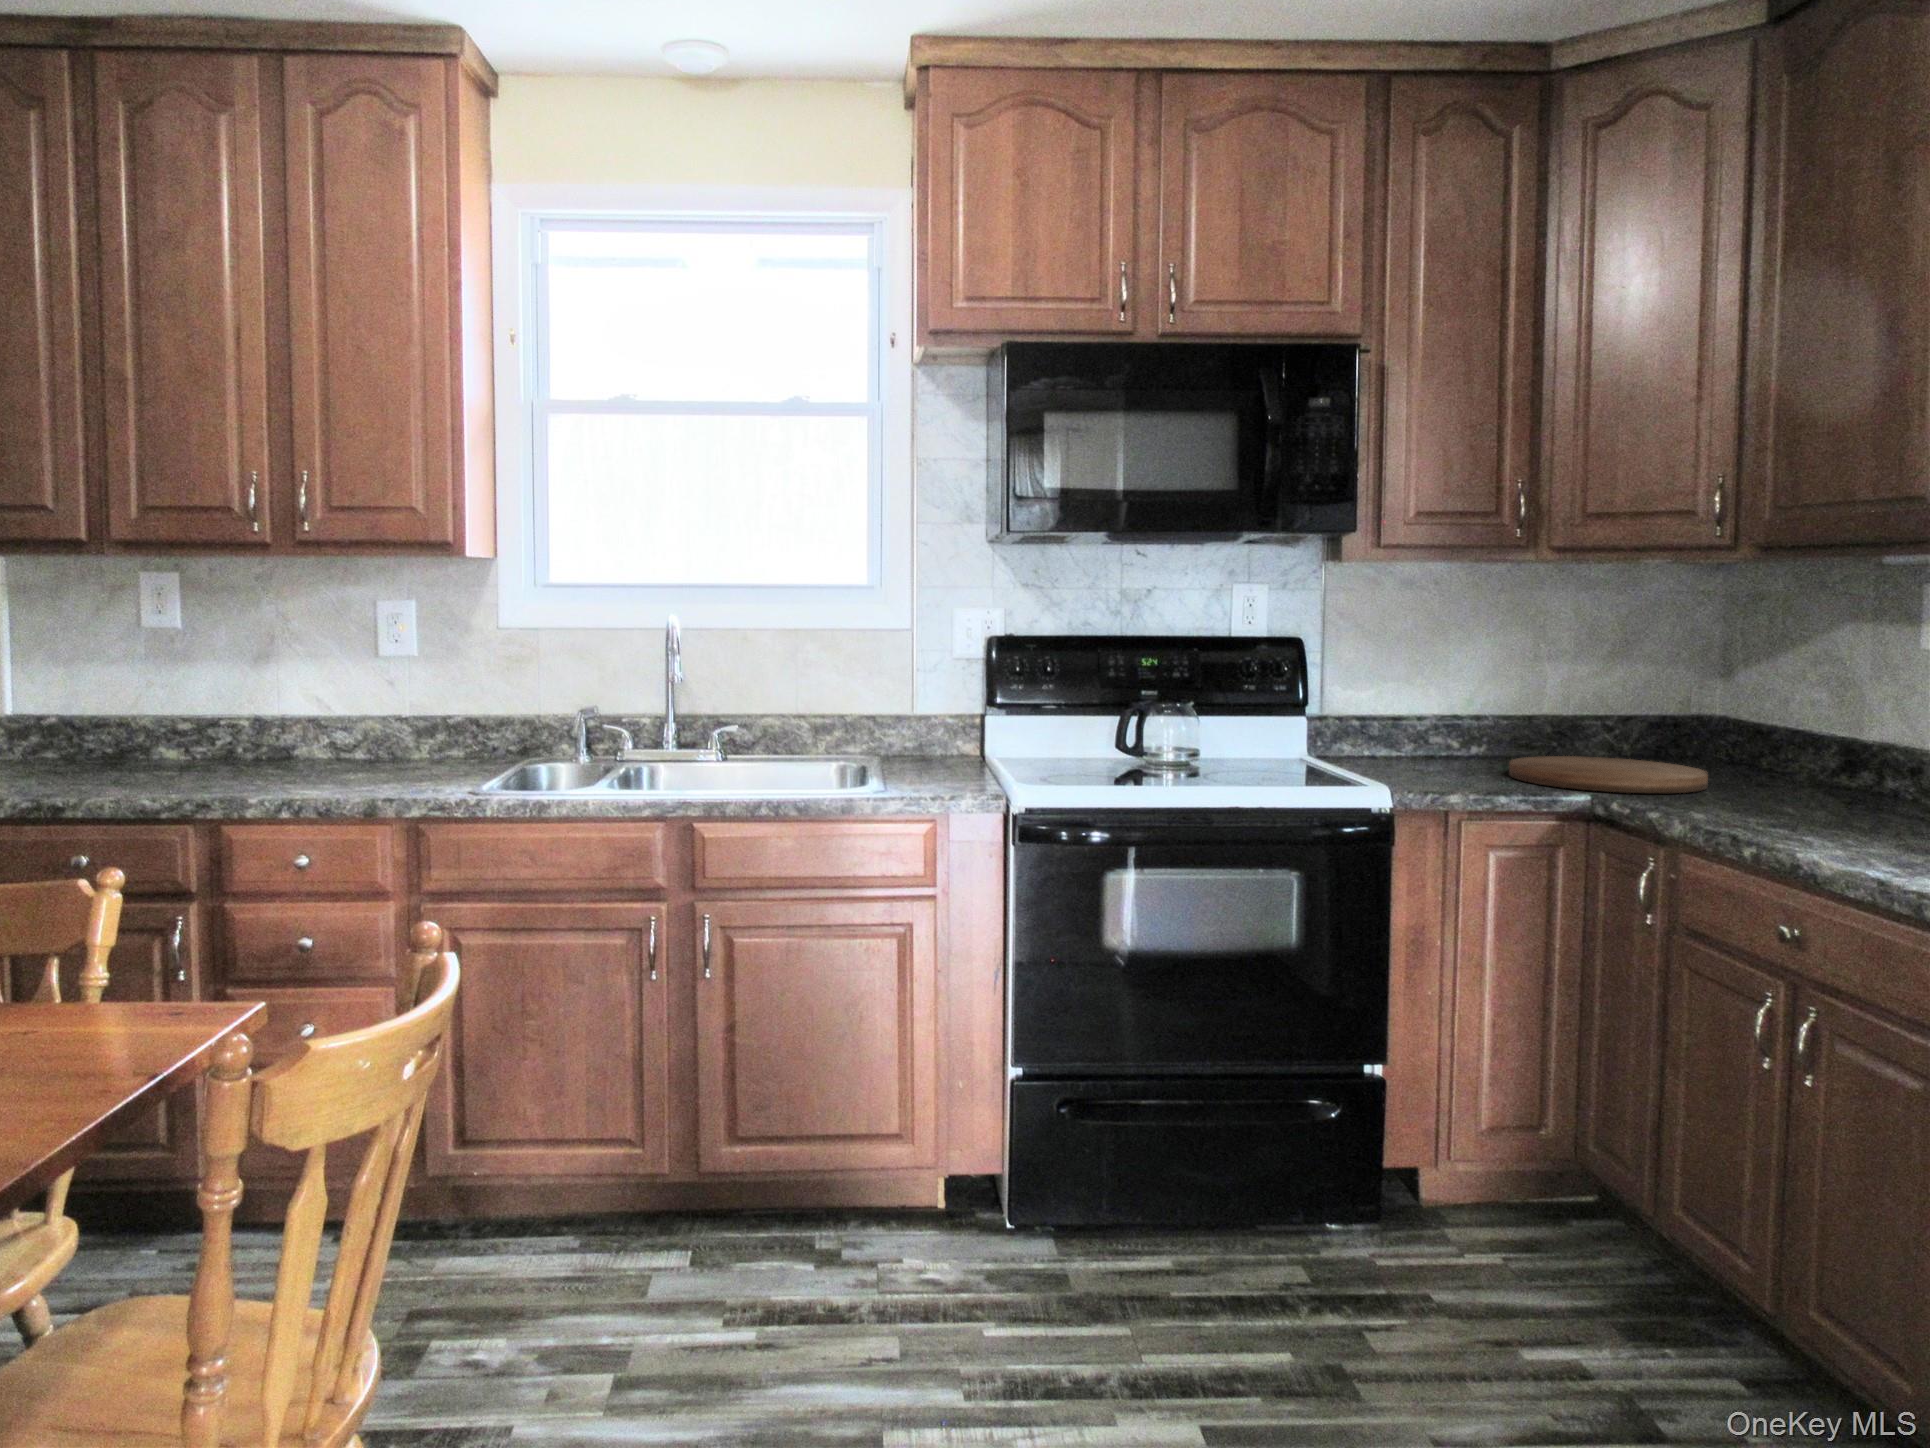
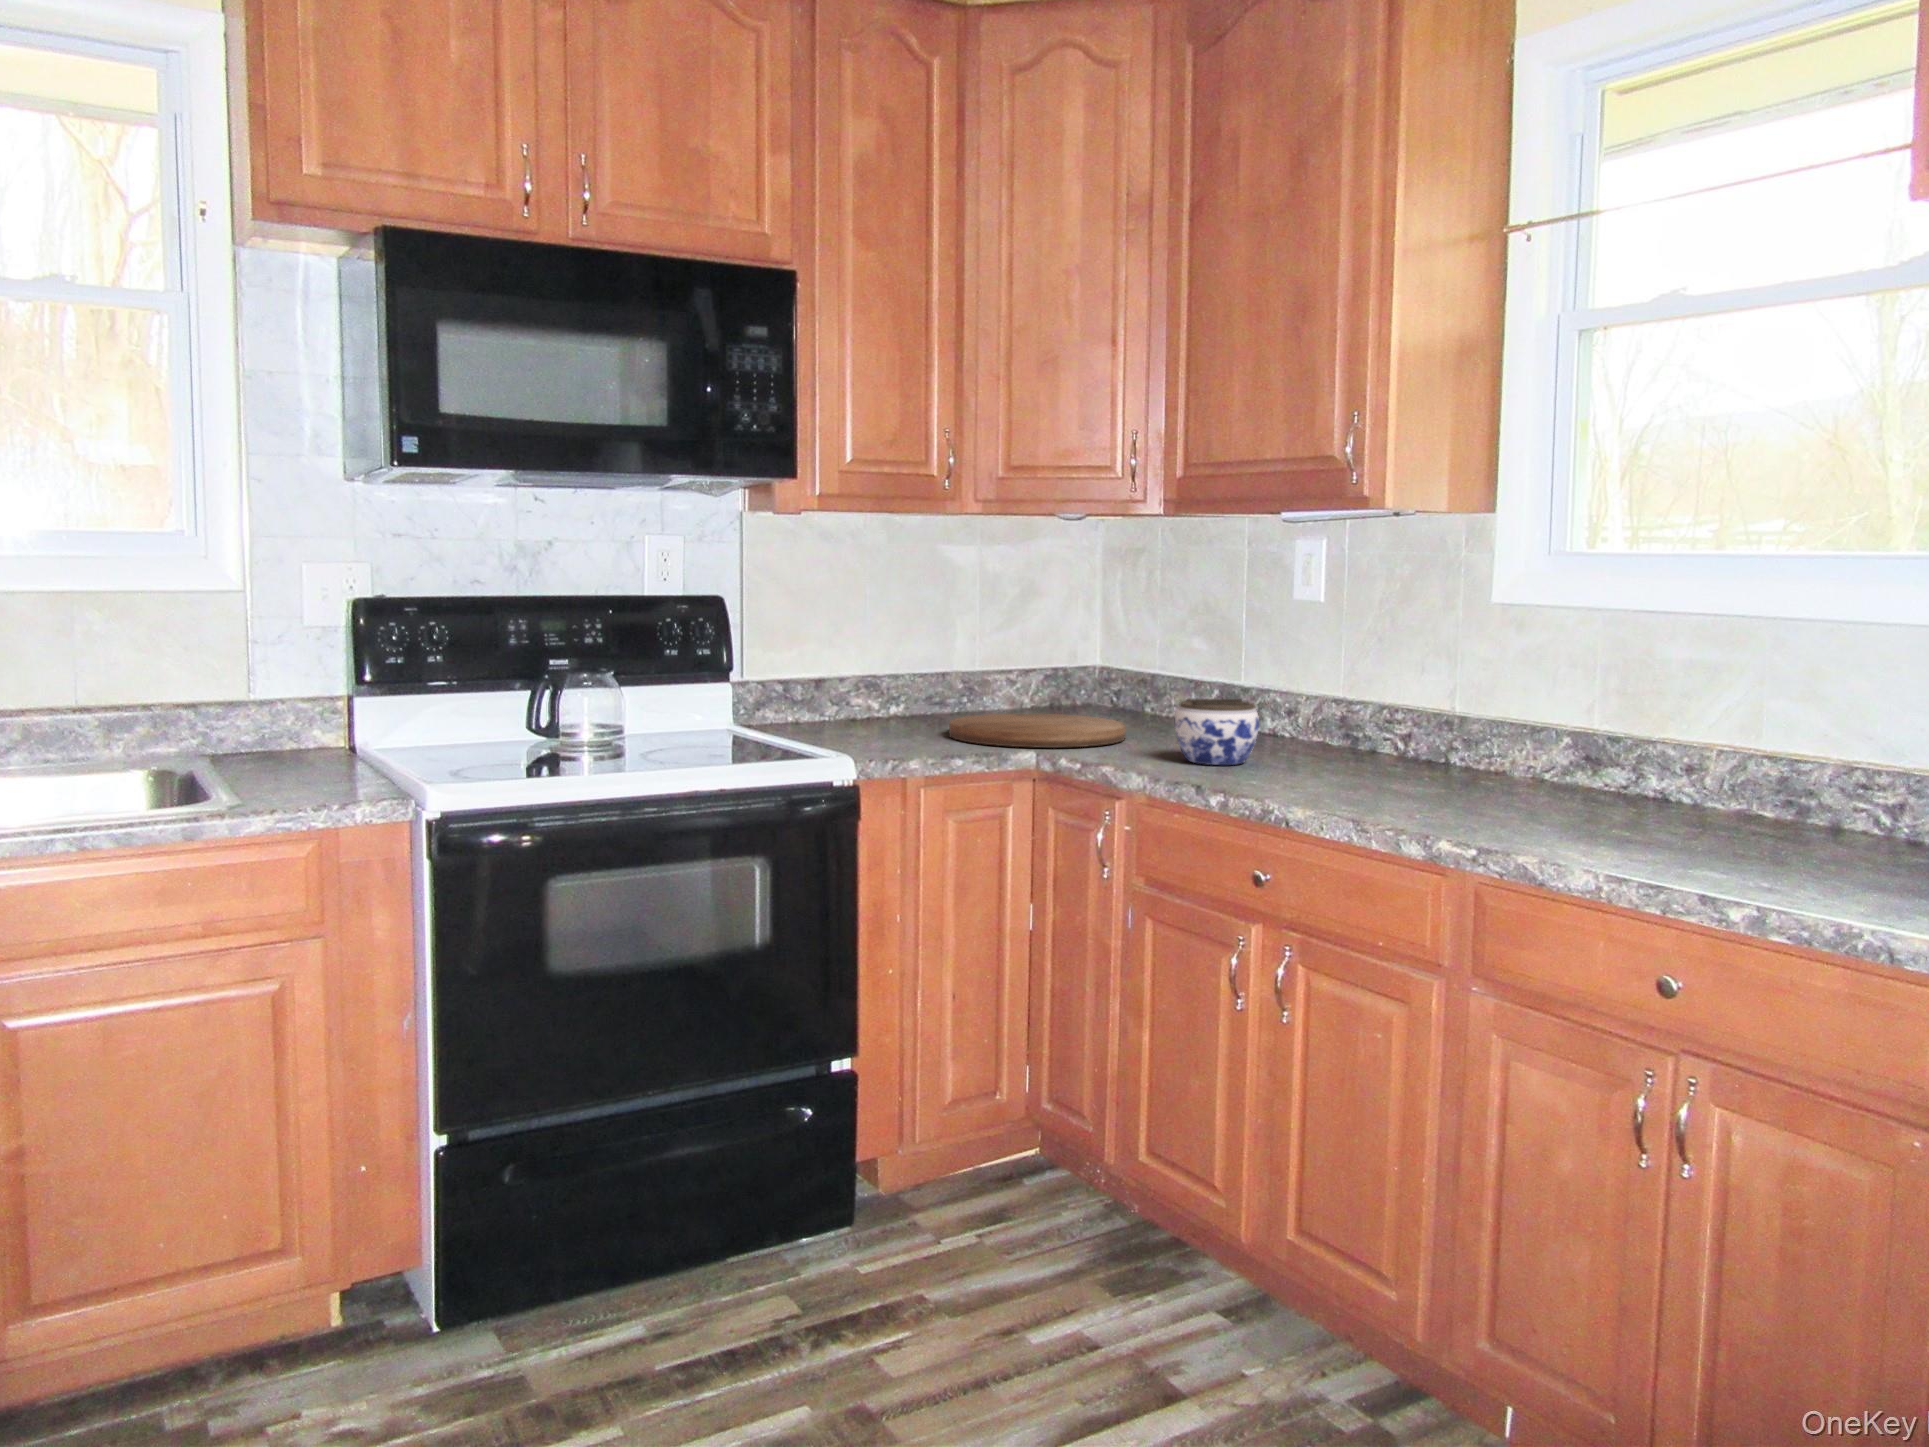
jar: none [1752,750,1861,823] -> present [1175,699,1259,765]

